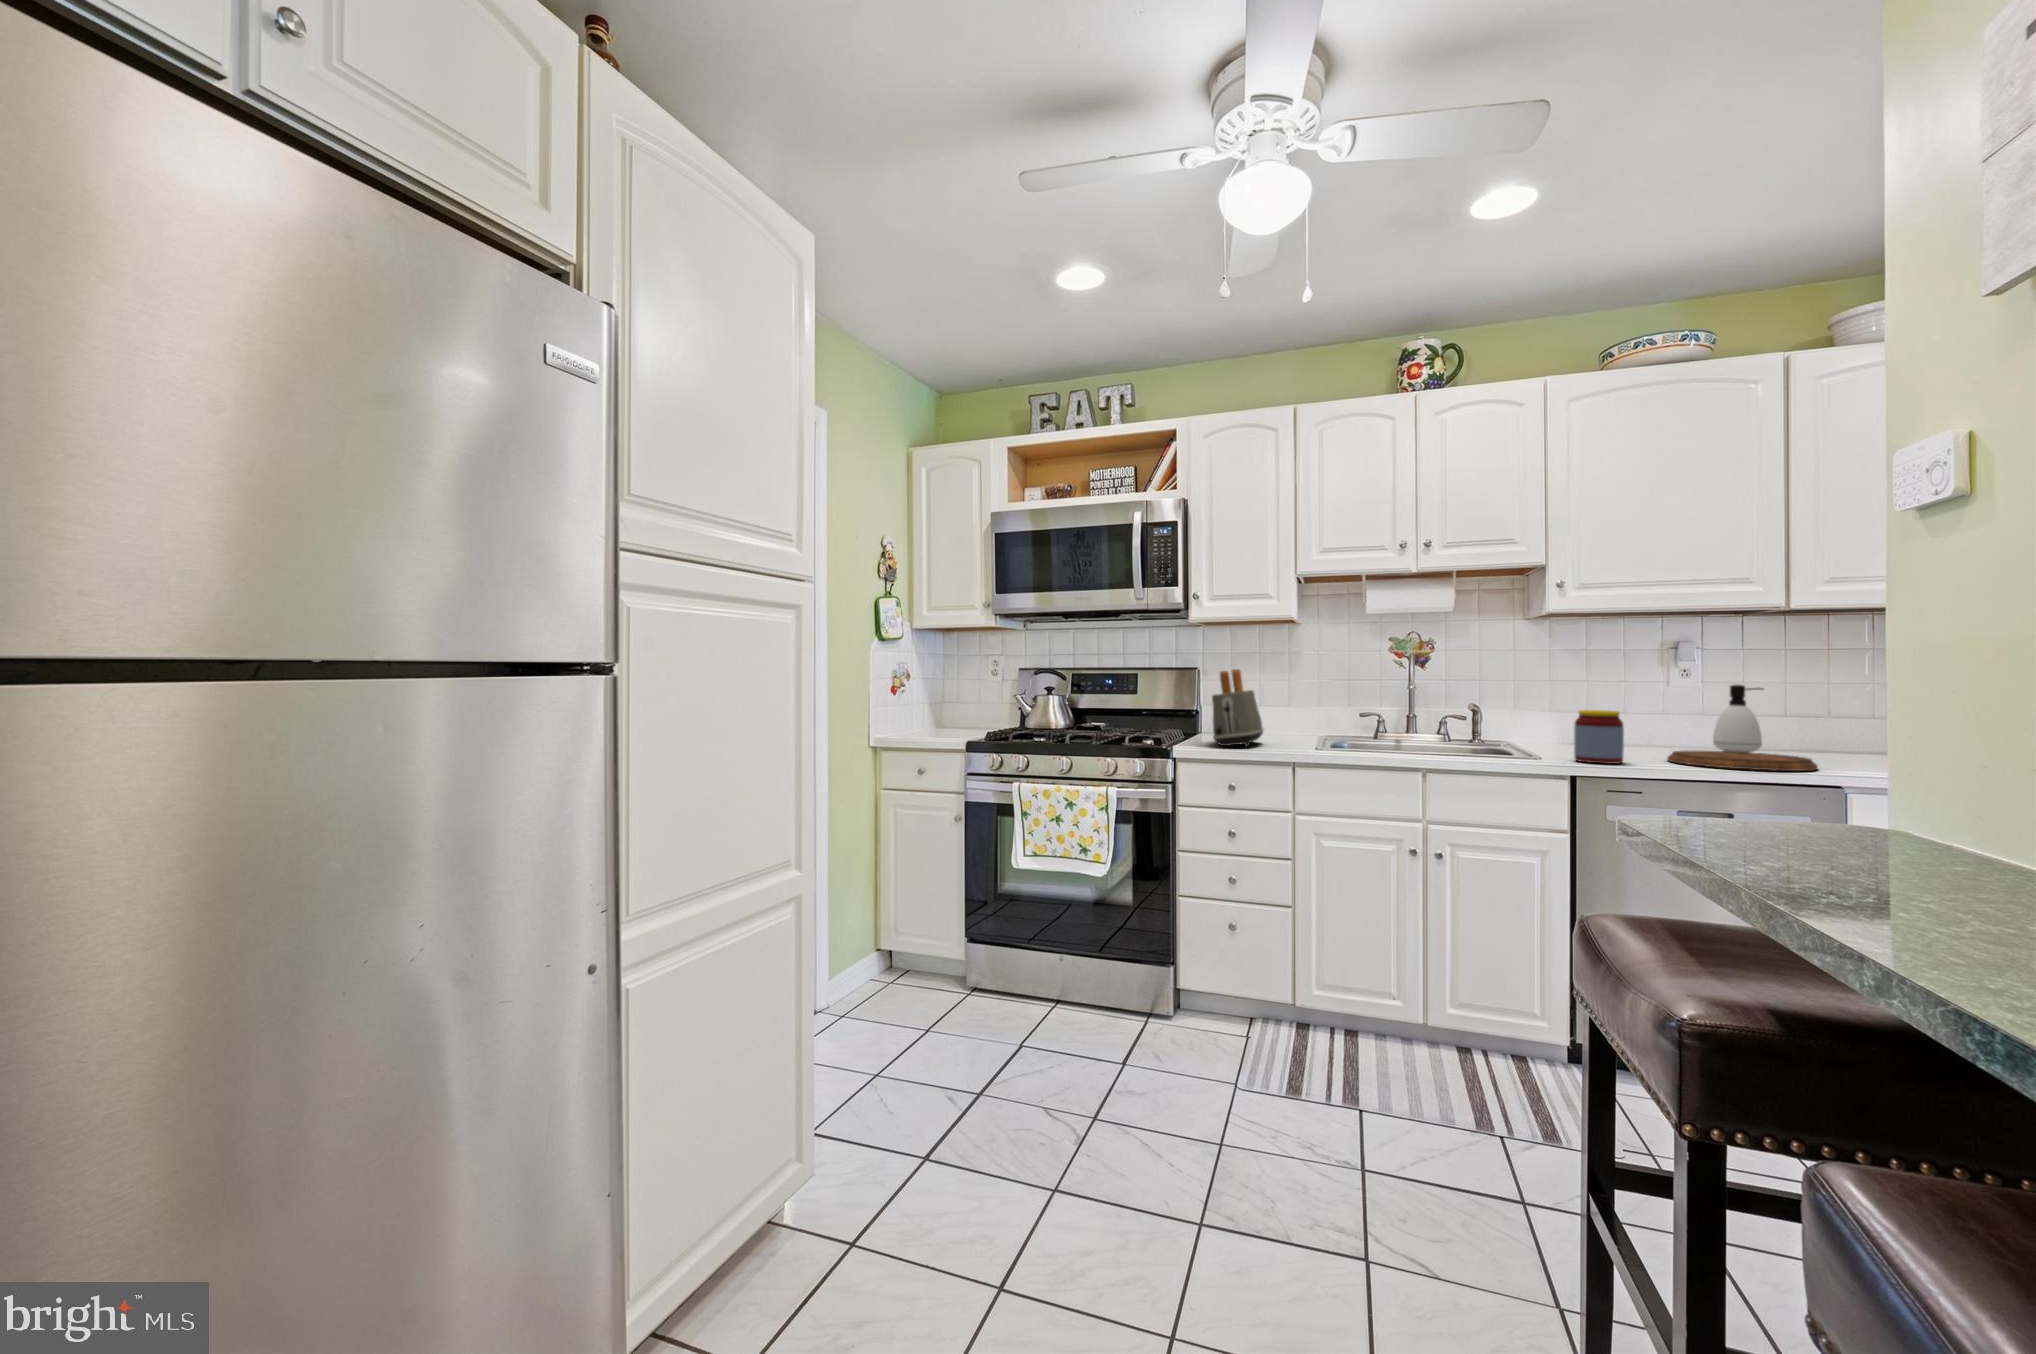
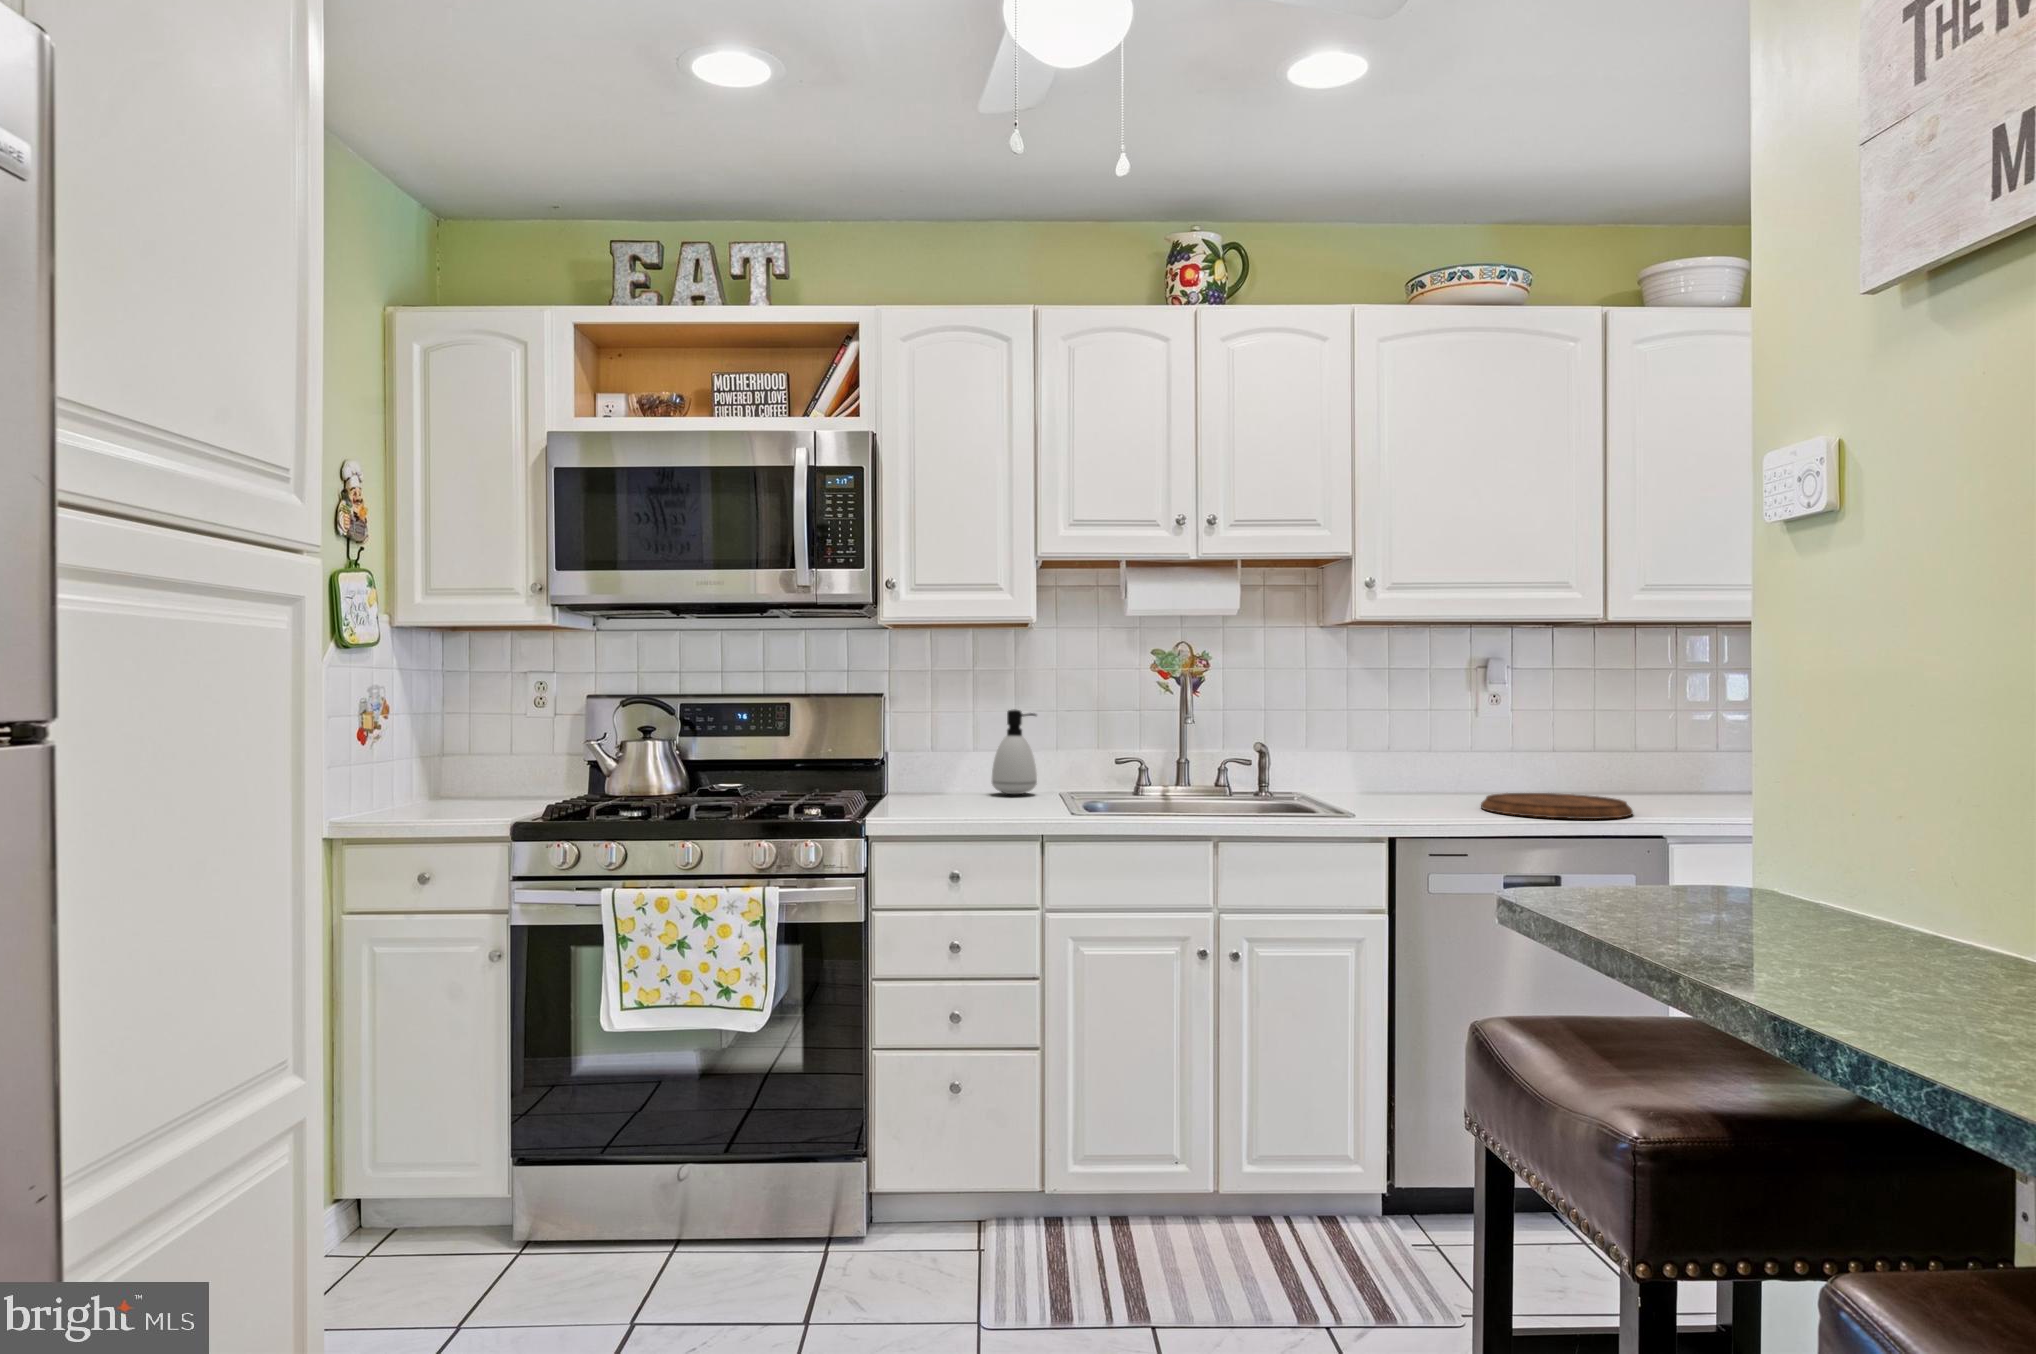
toaster: present [1212,669,1263,747] -> none [918,693,990,812]
soap dispenser: present [1713,685,1763,752] -> present [992,710,1037,794]
jar: present [1574,710,1624,764] -> none [1386,747,1440,817]

